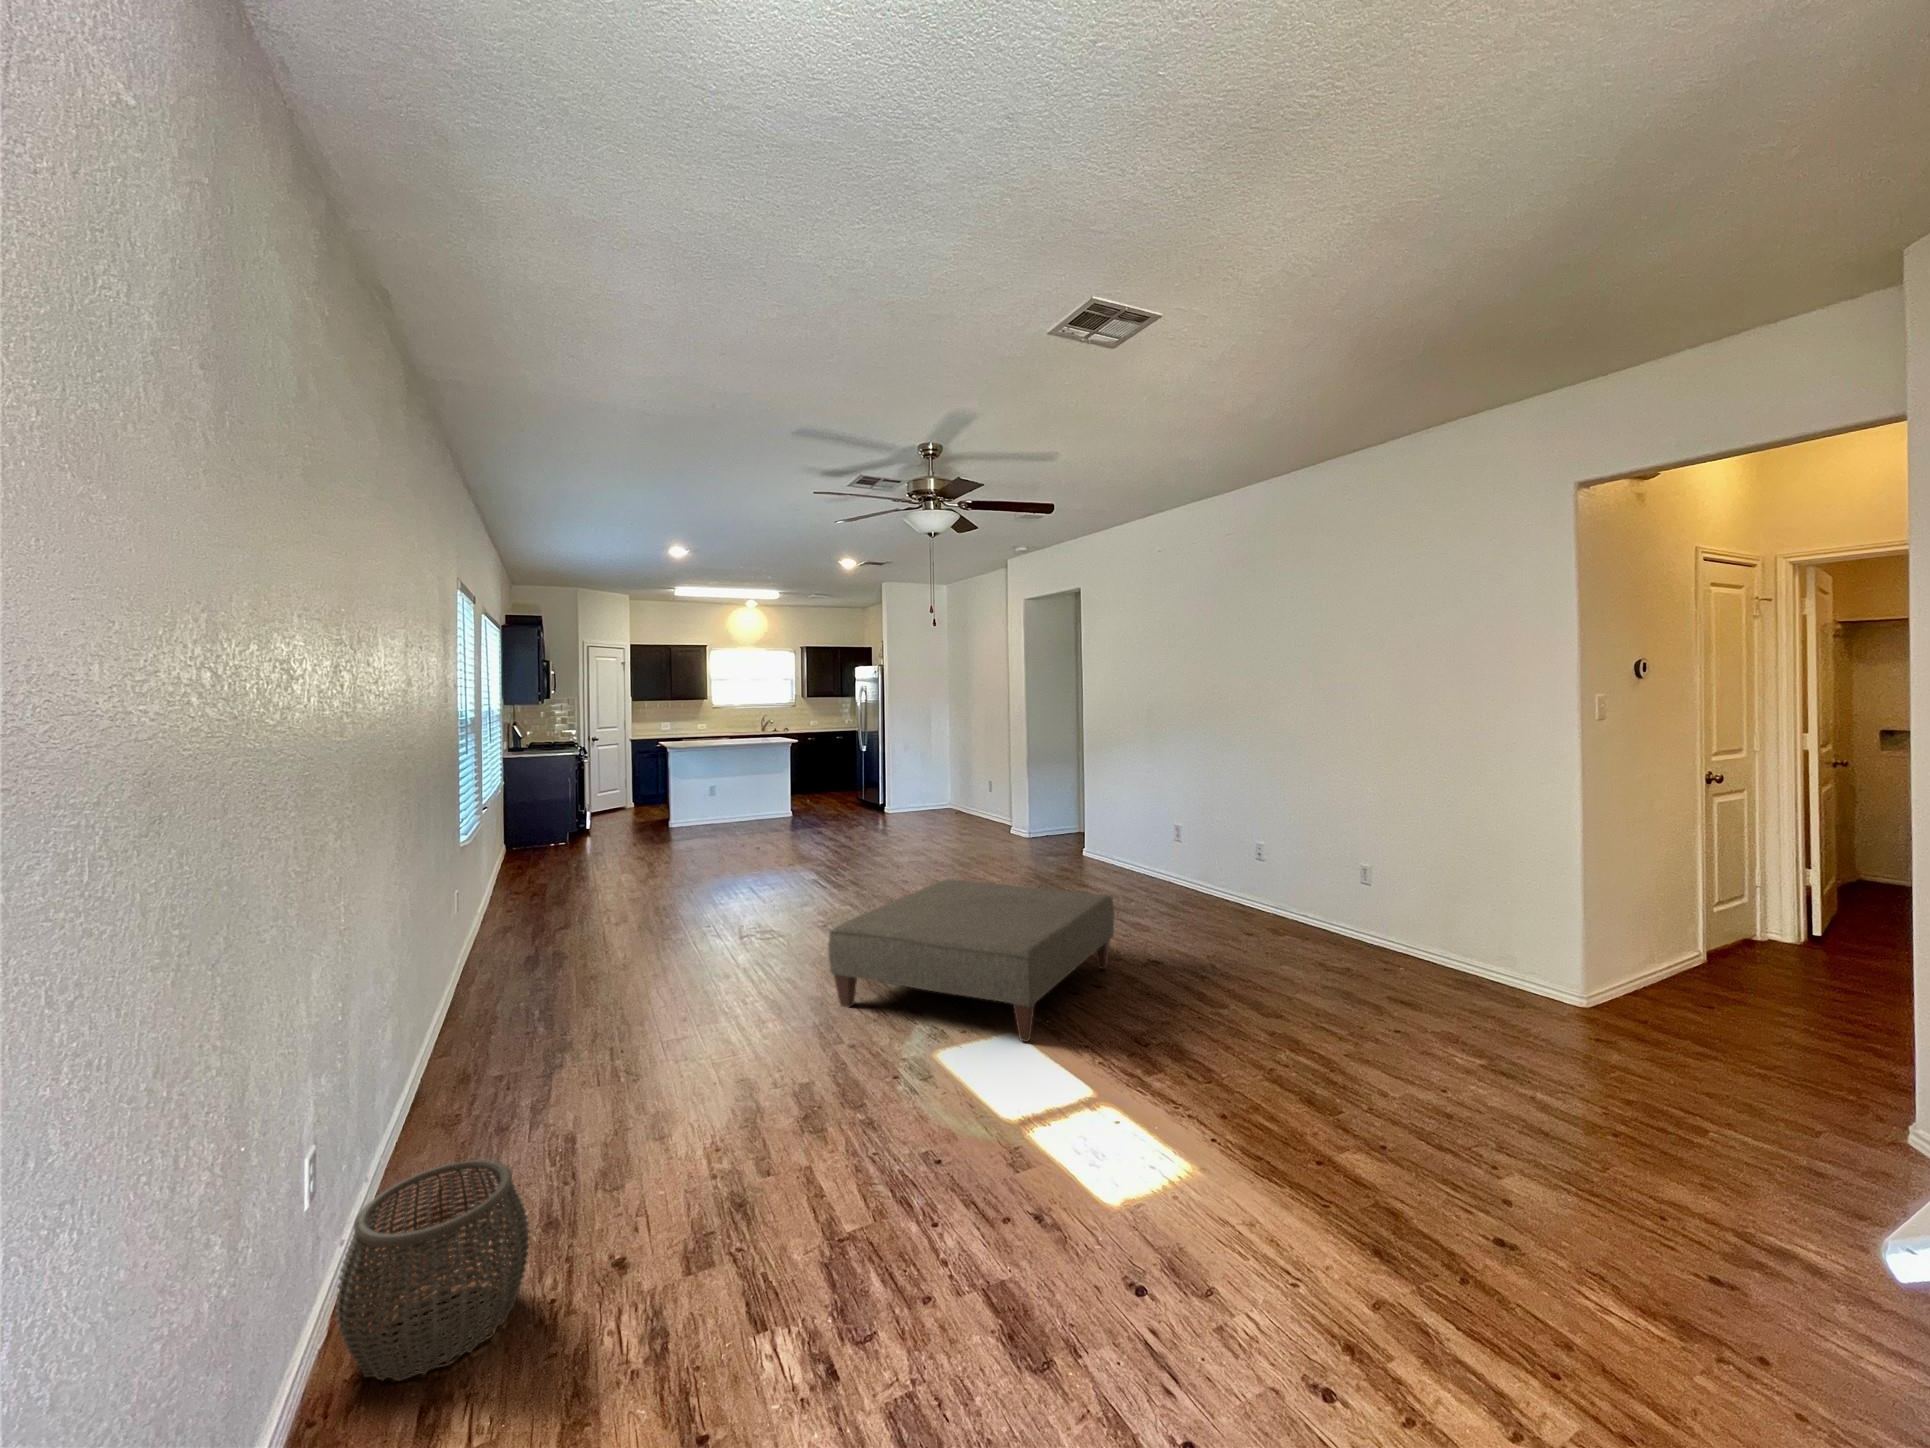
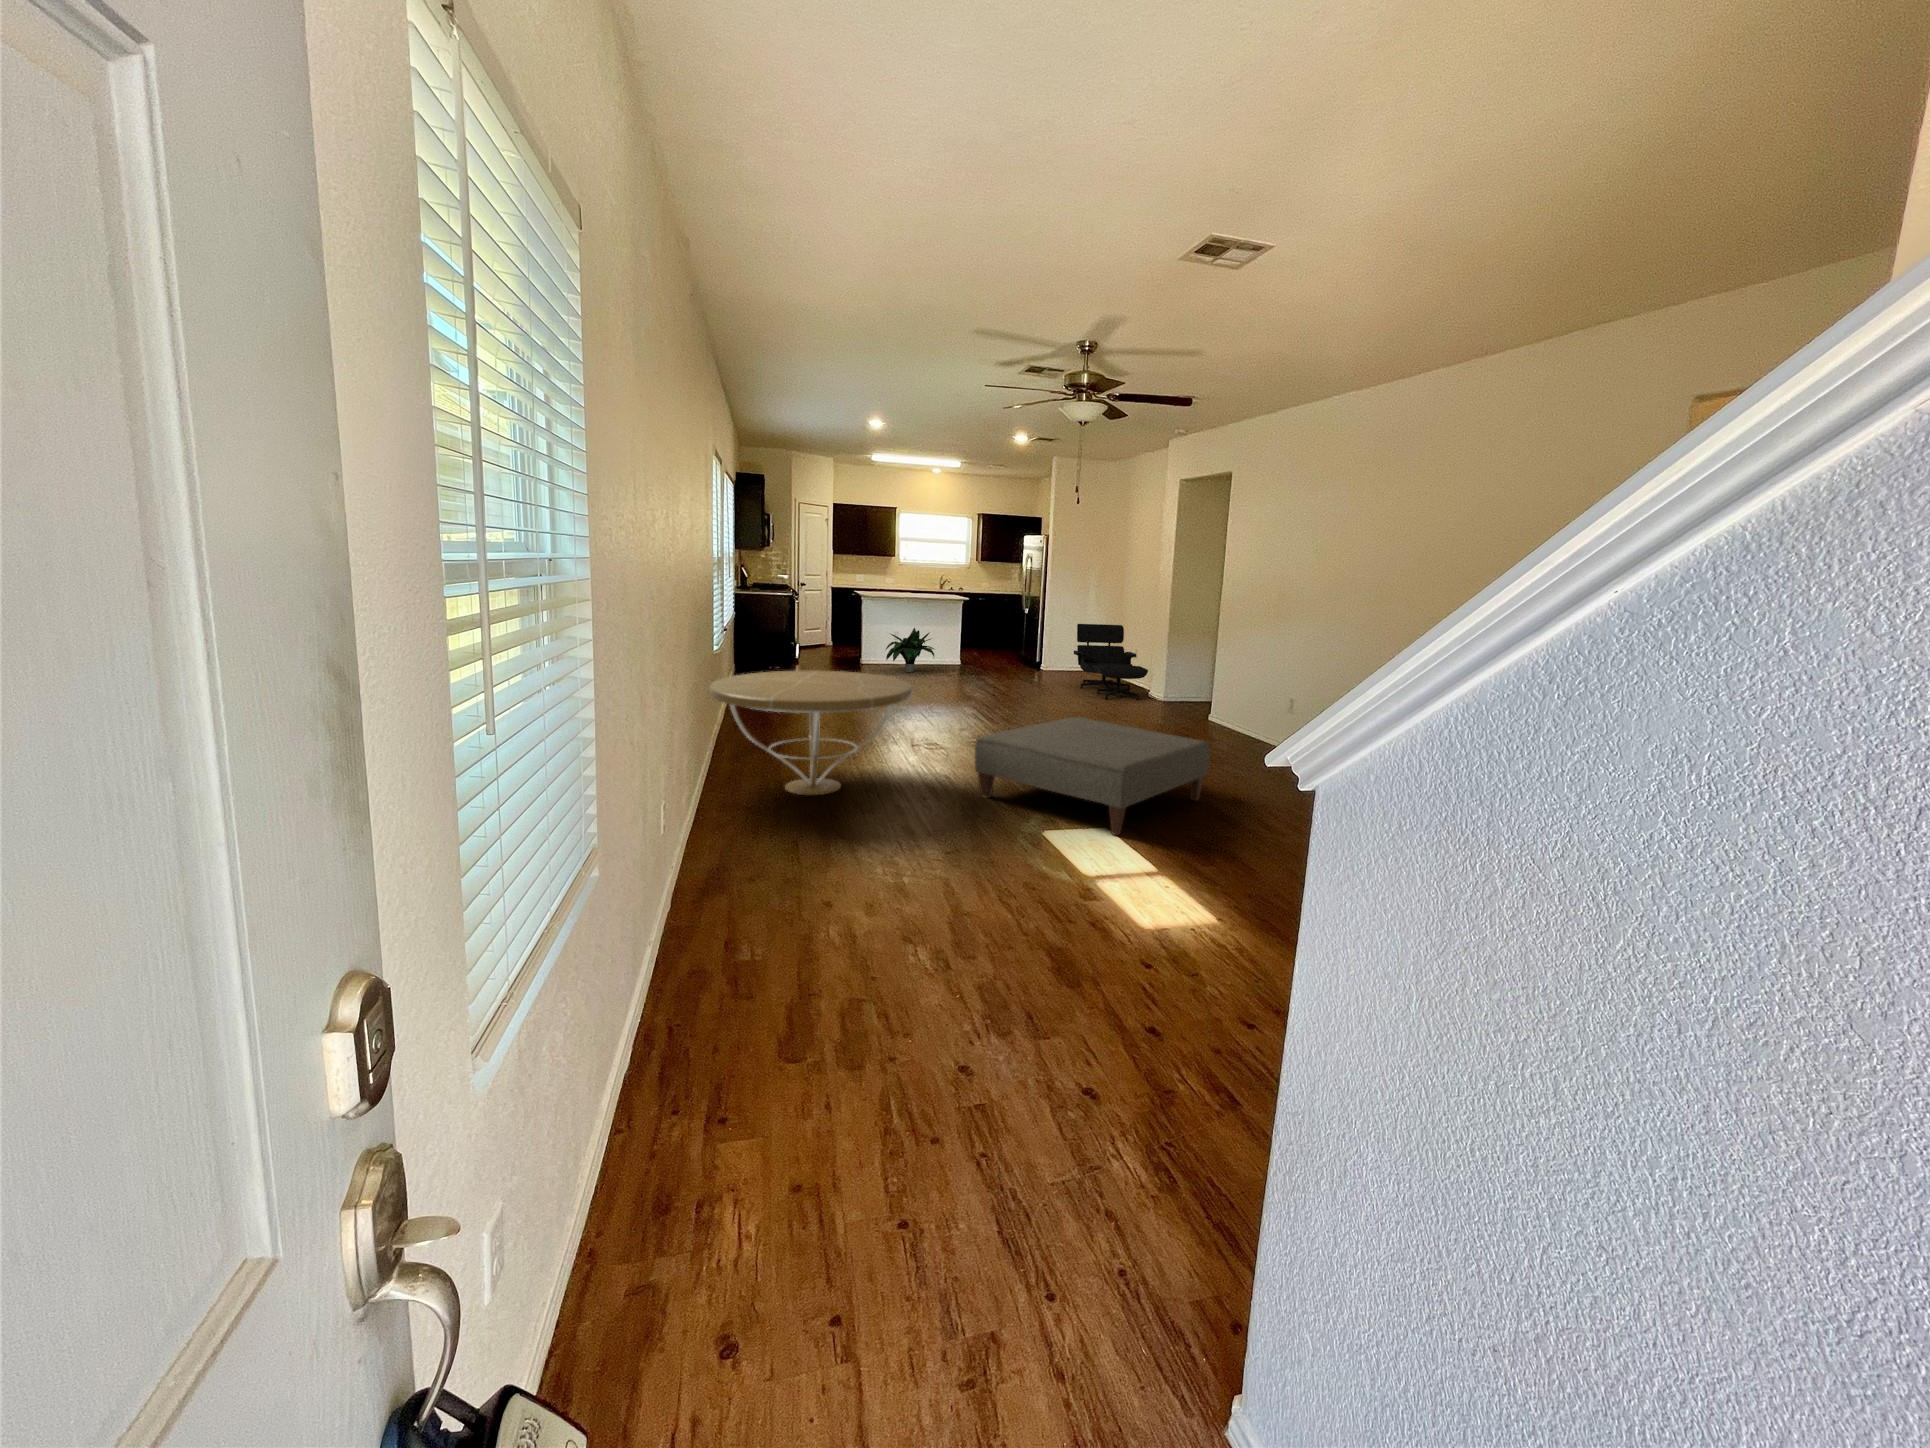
lounge chair: none [922,756,1007,841] -> present [1074,624,1148,700]
potted plant: none [700,779,763,832] -> present [886,628,934,672]
coffee table: none [437,857,740,1046] -> present [709,671,912,795]
woven basket: present [335,1160,530,1381] -> none [680,823,779,925]

